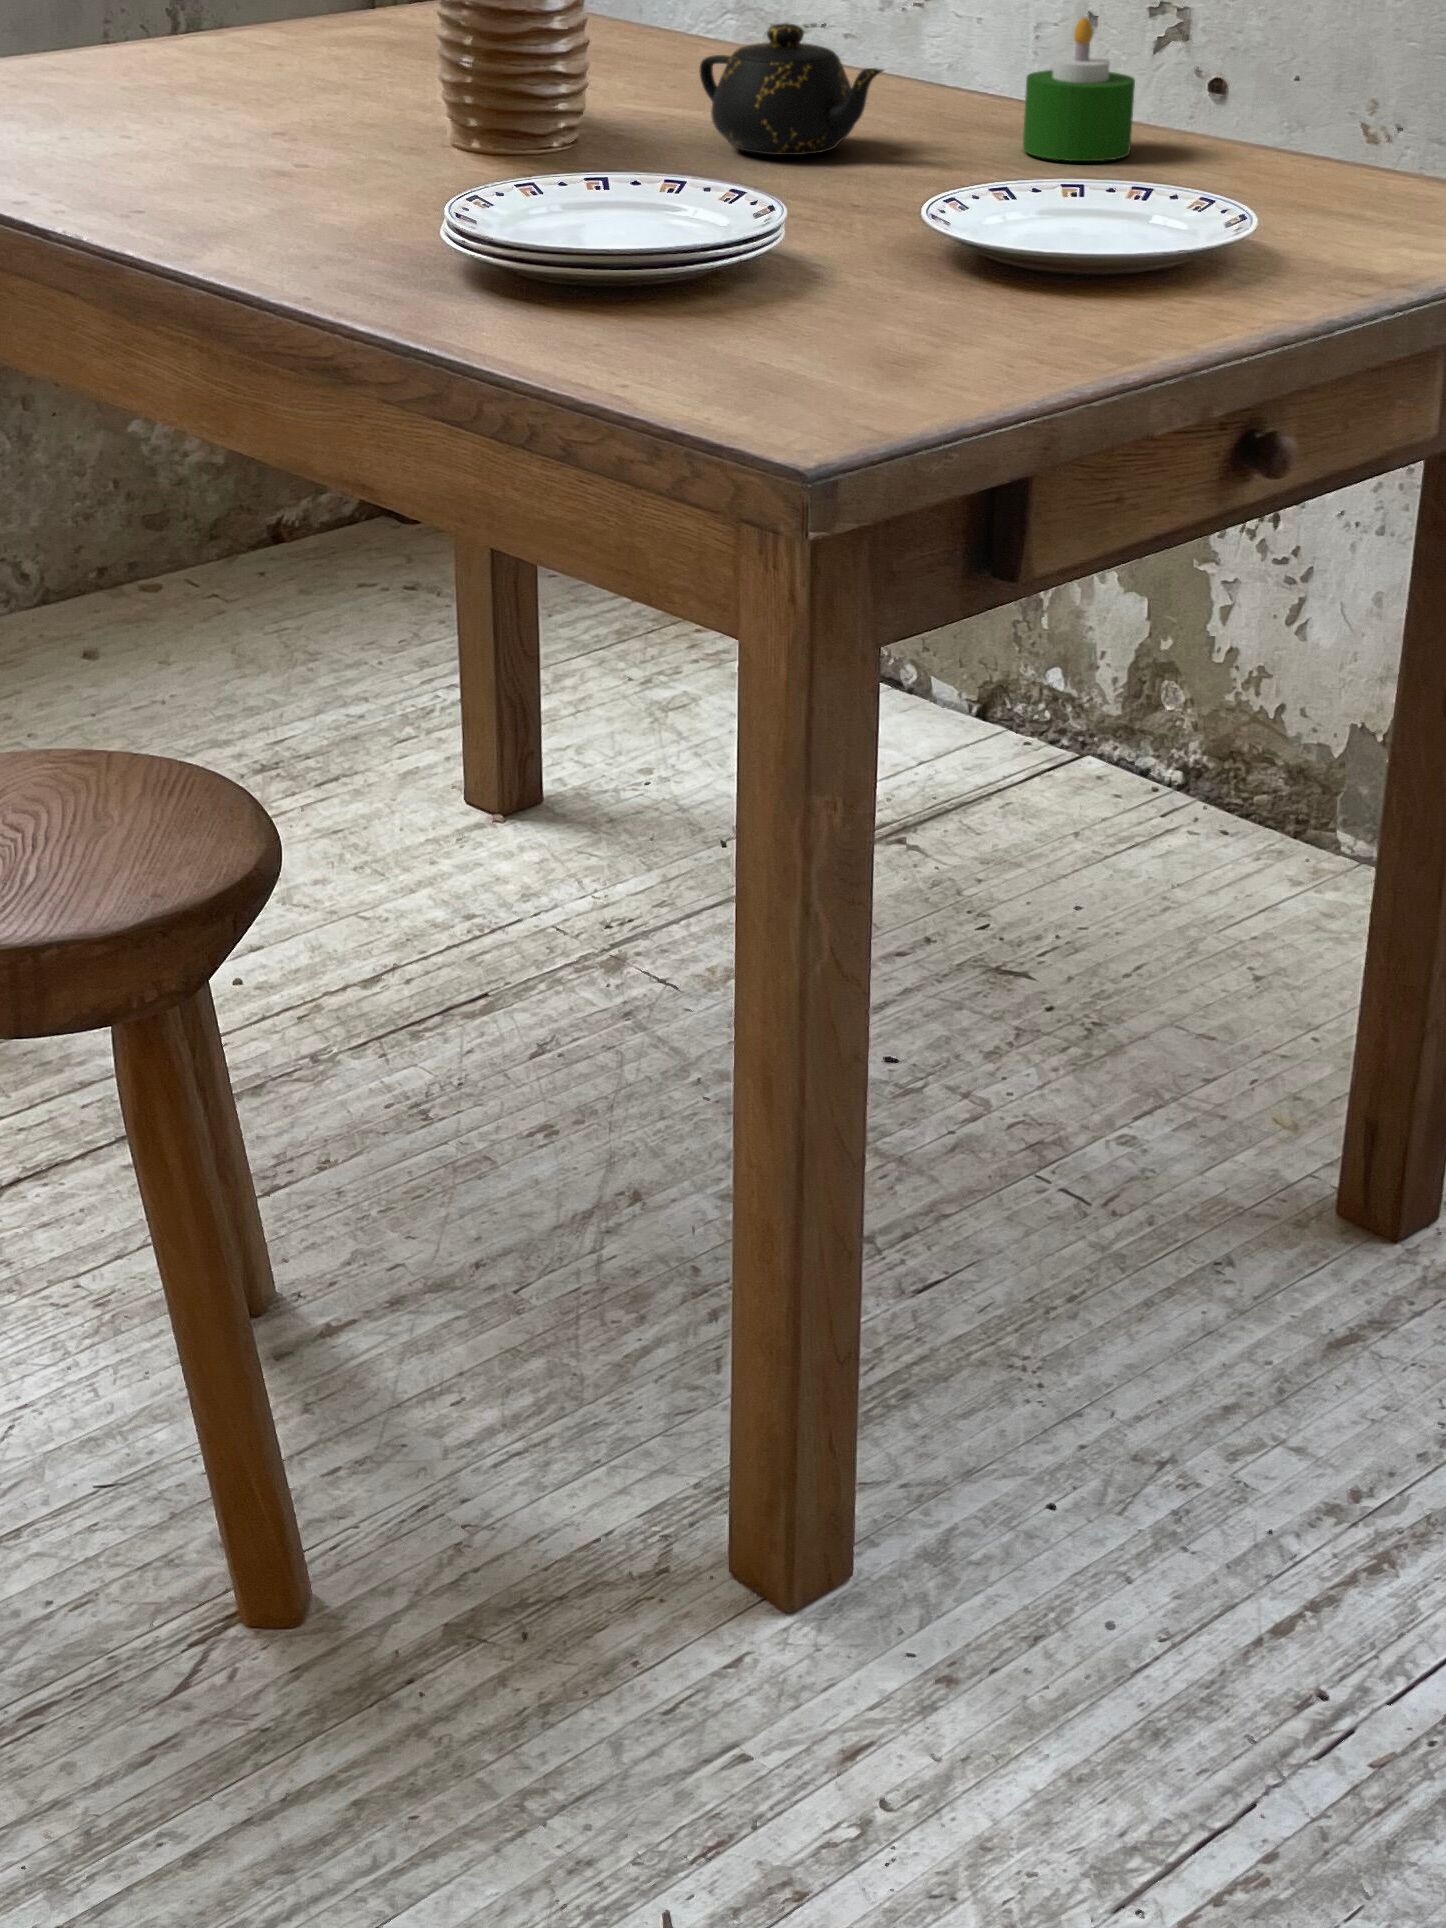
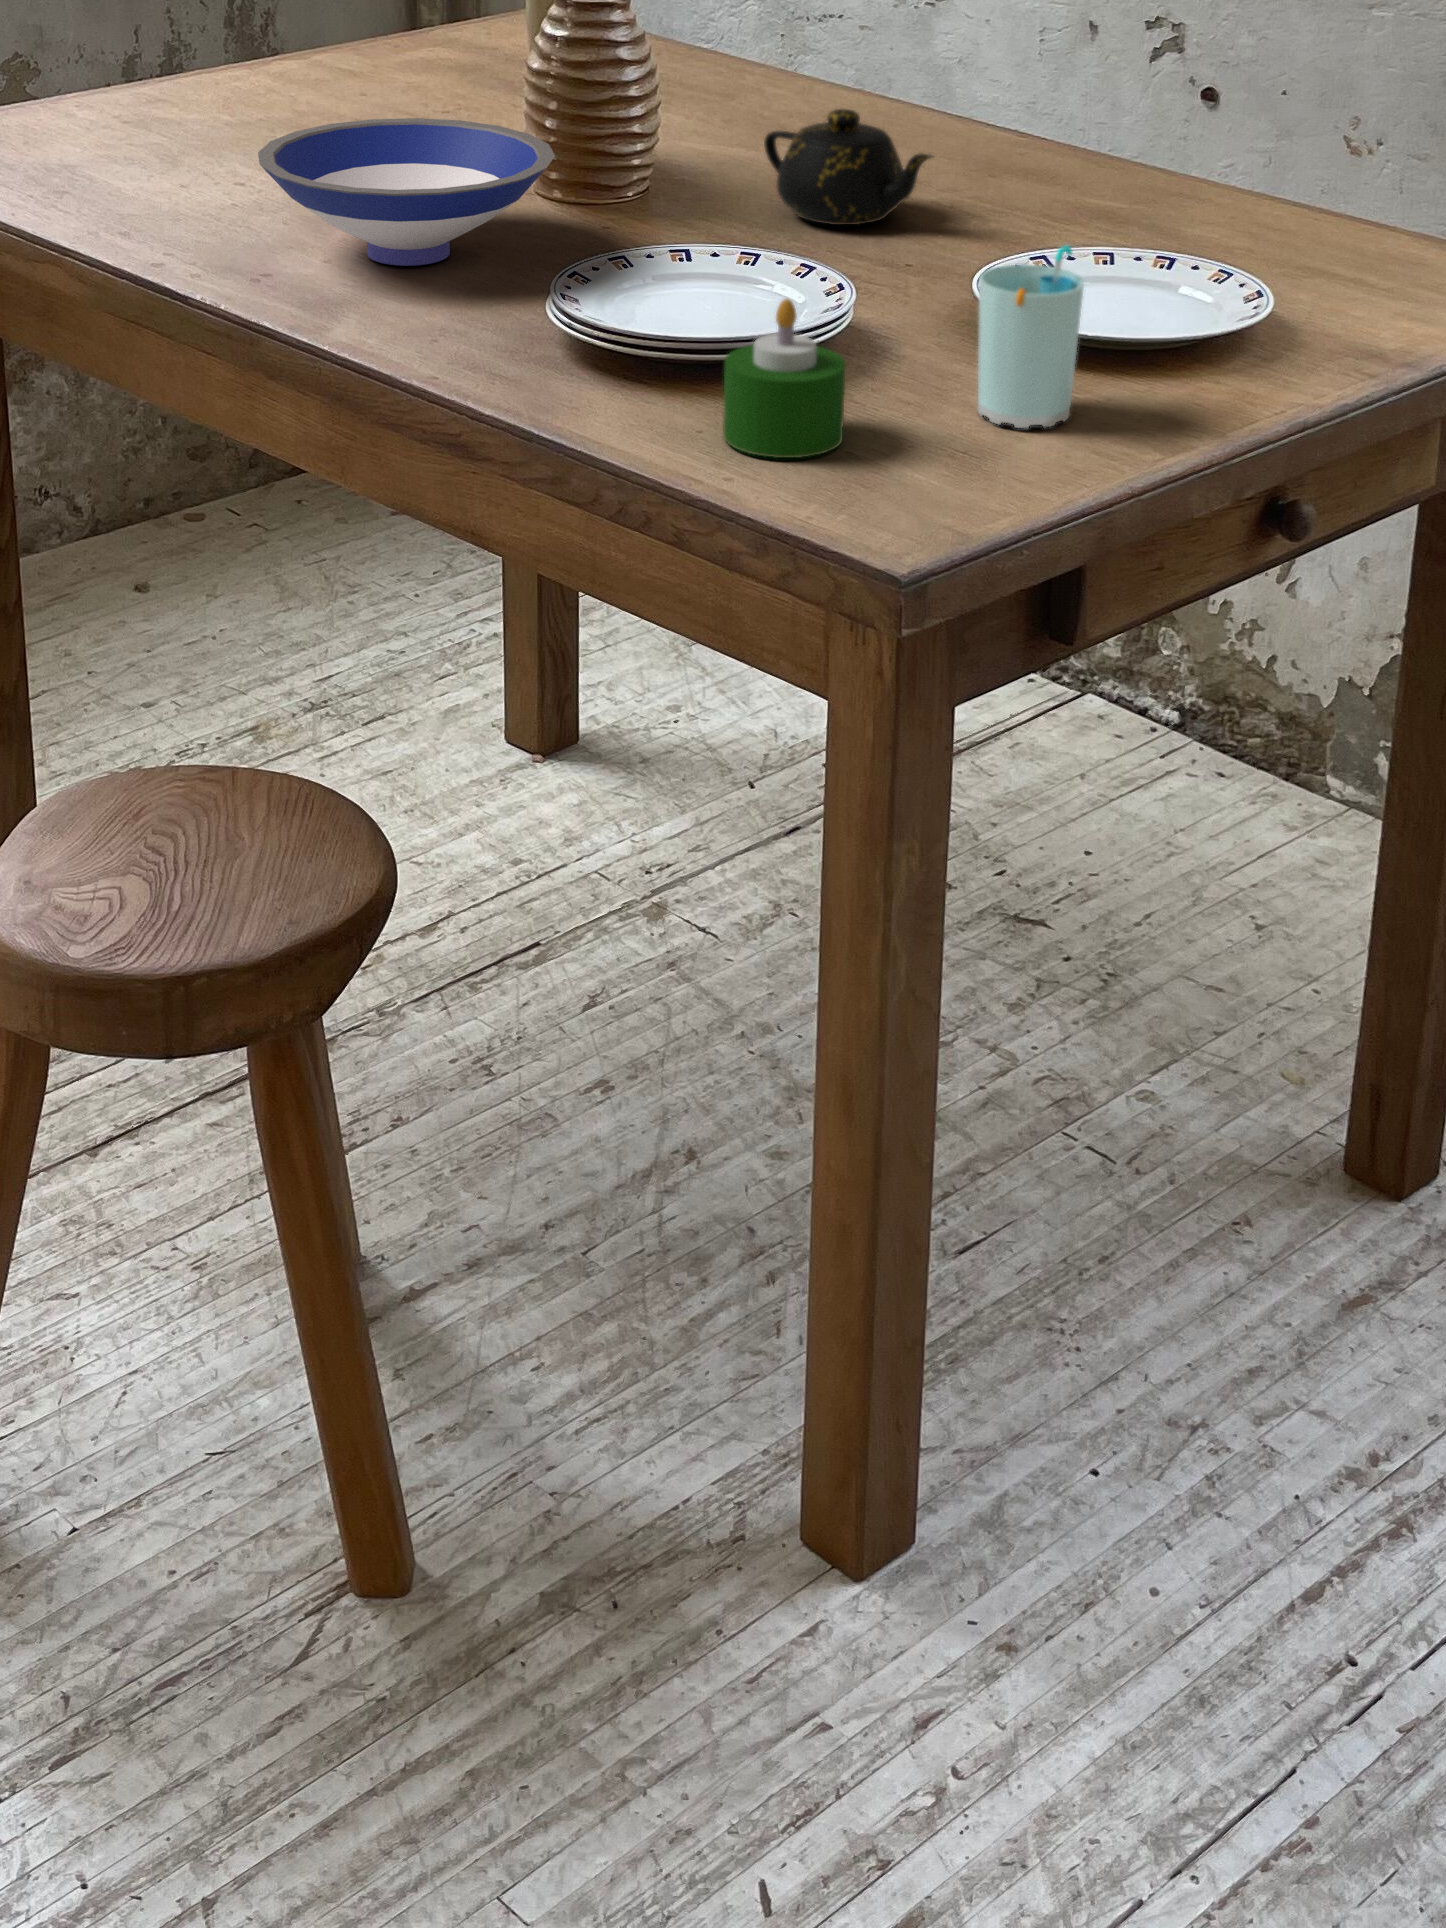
candle: present [1023,17,1135,161] -> present [723,299,845,458]
bowl: none [117,35,454,188] -> present [258,118,555,266]
cup: none [913,105,1034,319] -> present [977,246,1084,428]

